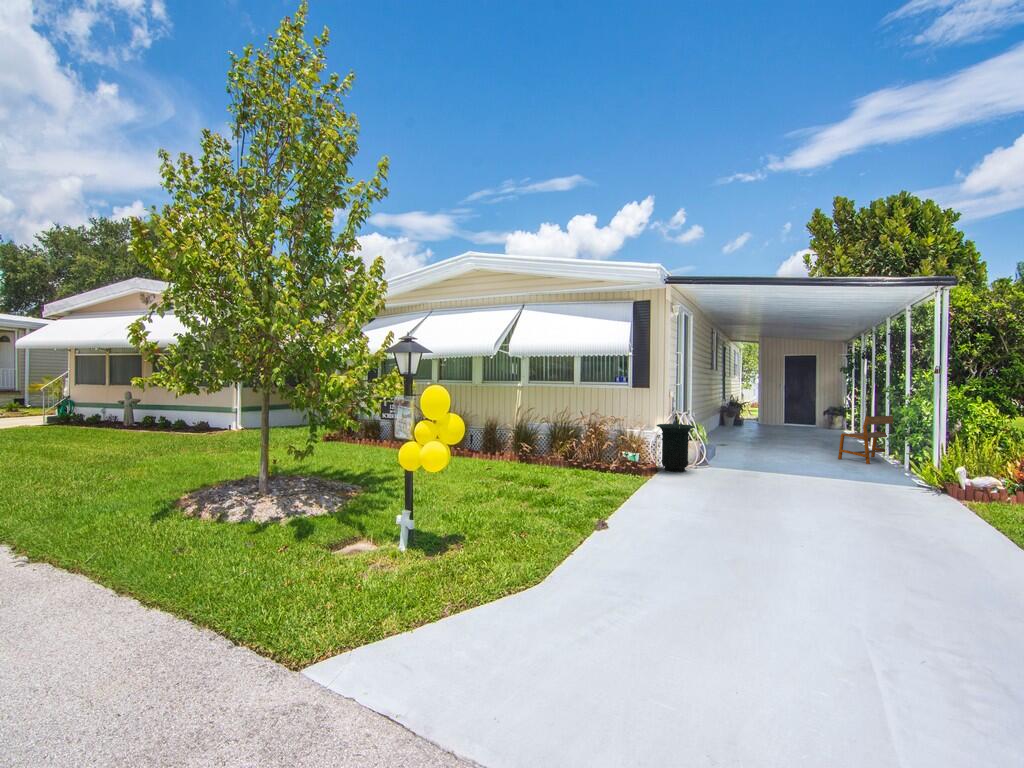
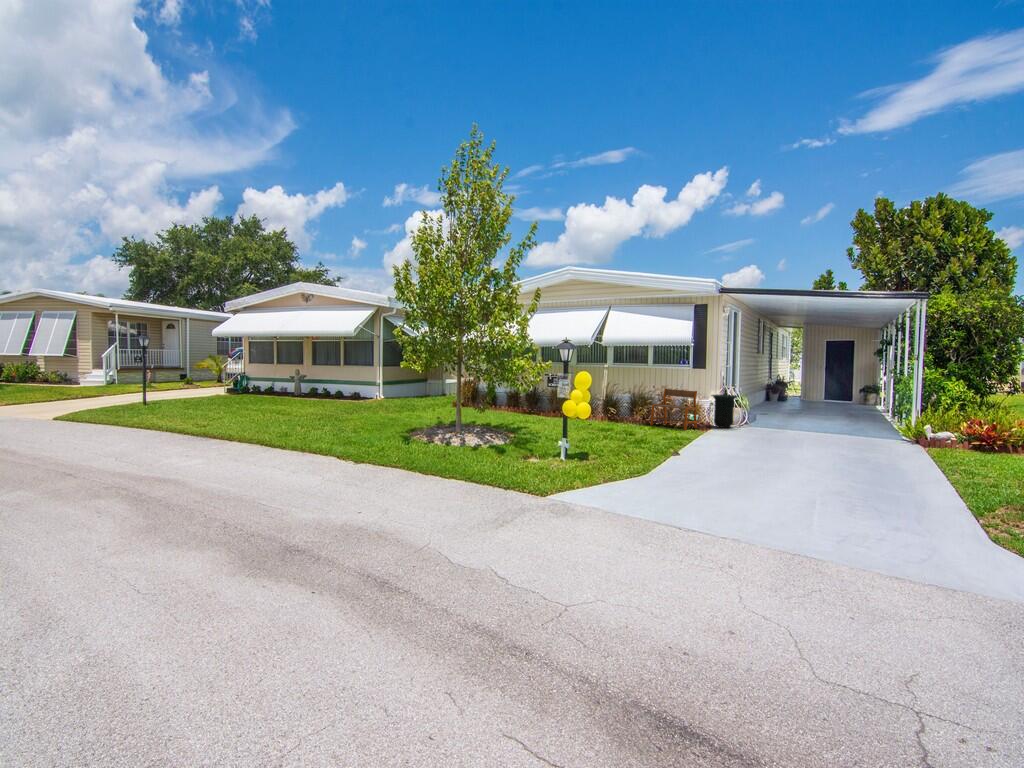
bench: present [838,416,893,464] -> present [650,388,698,430]

